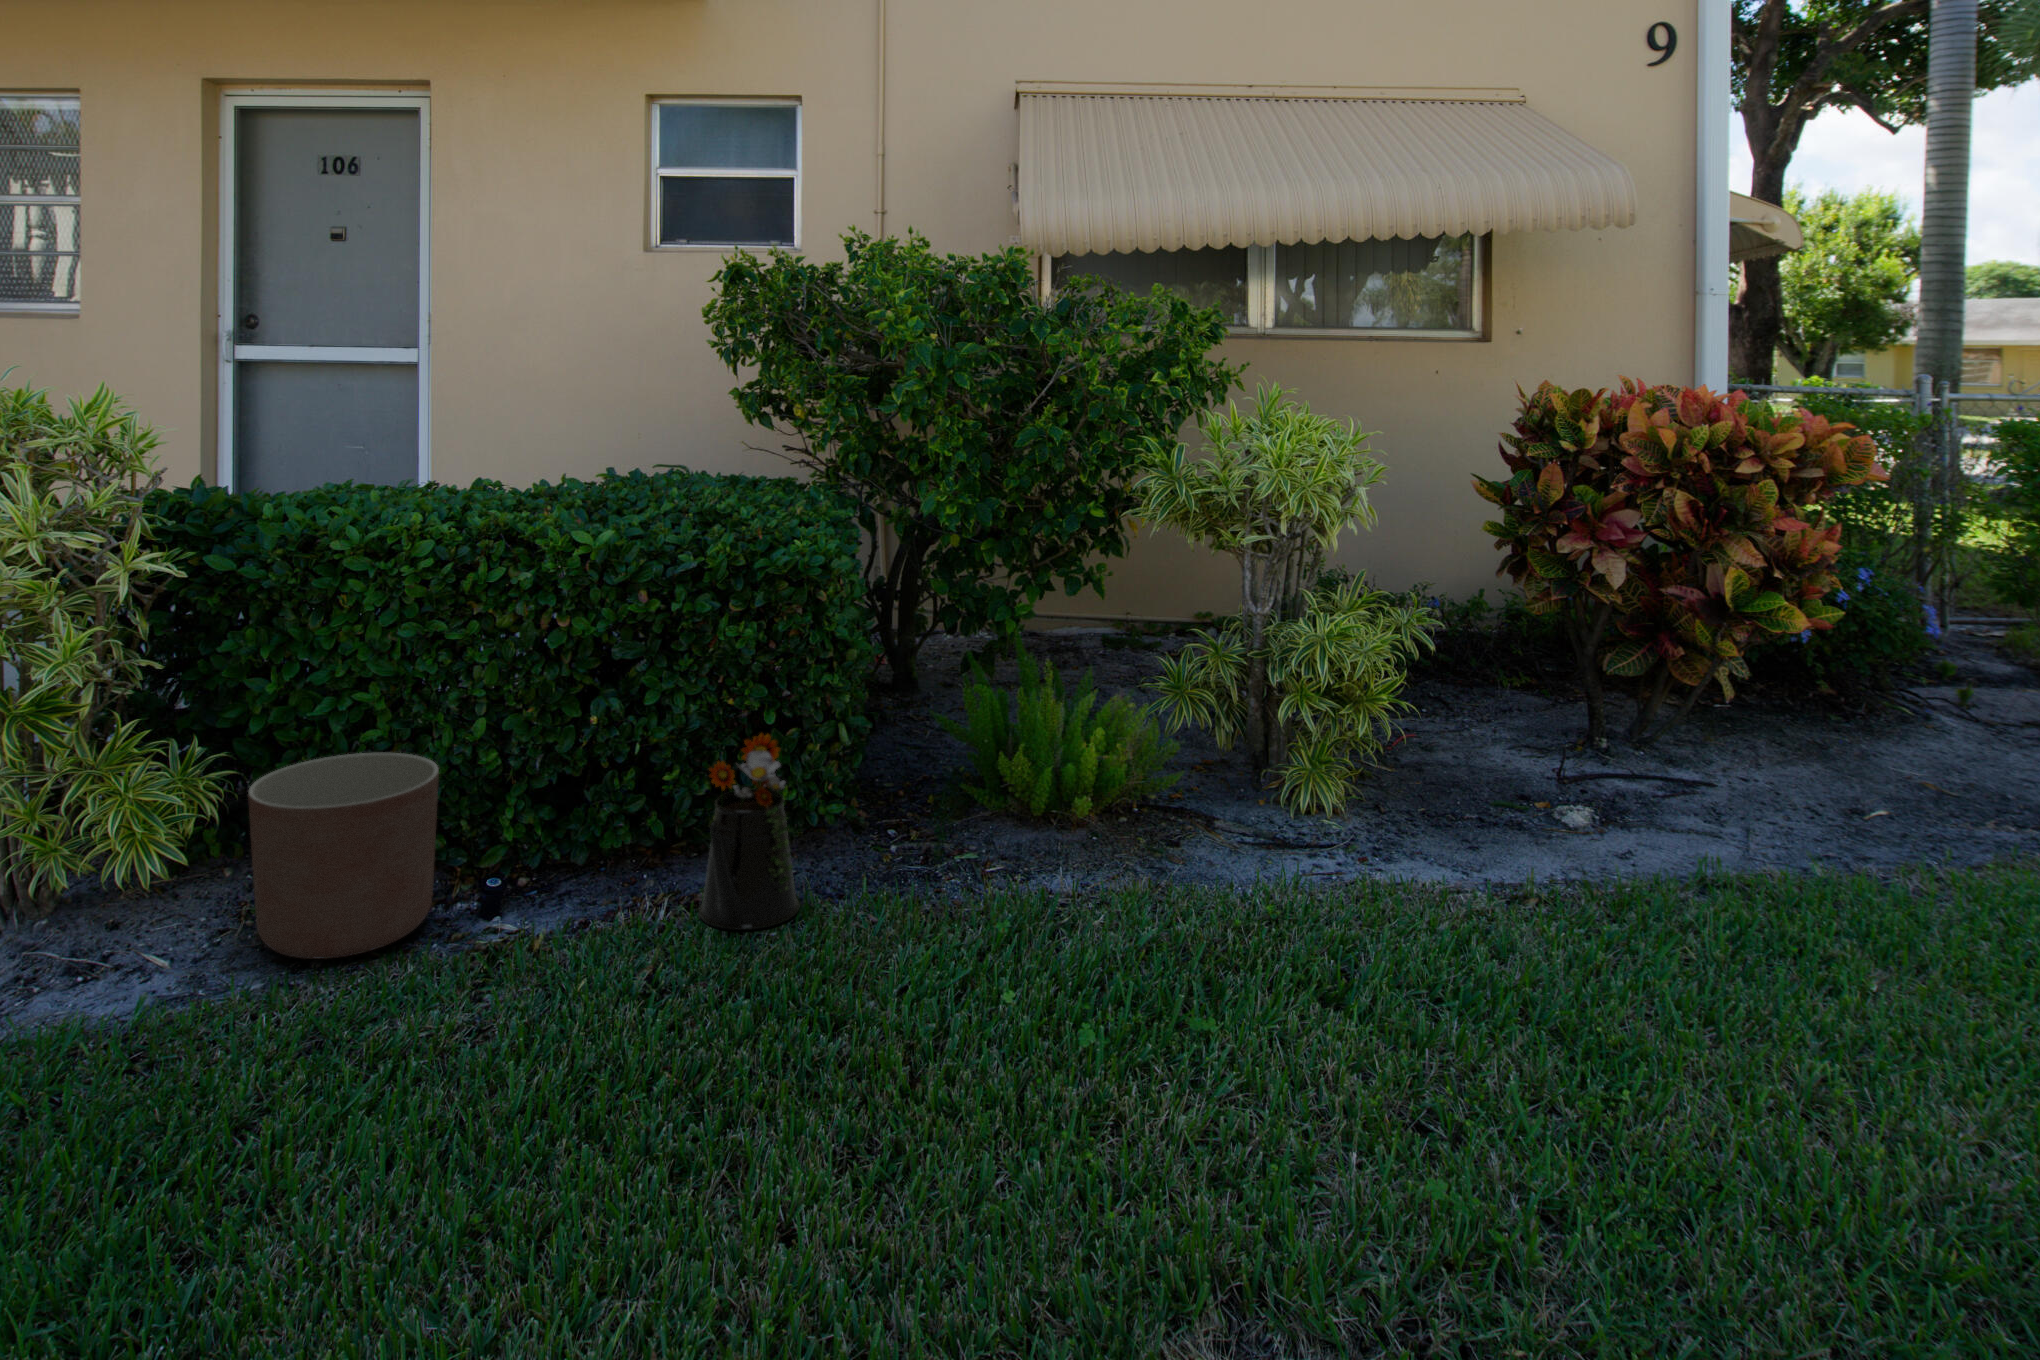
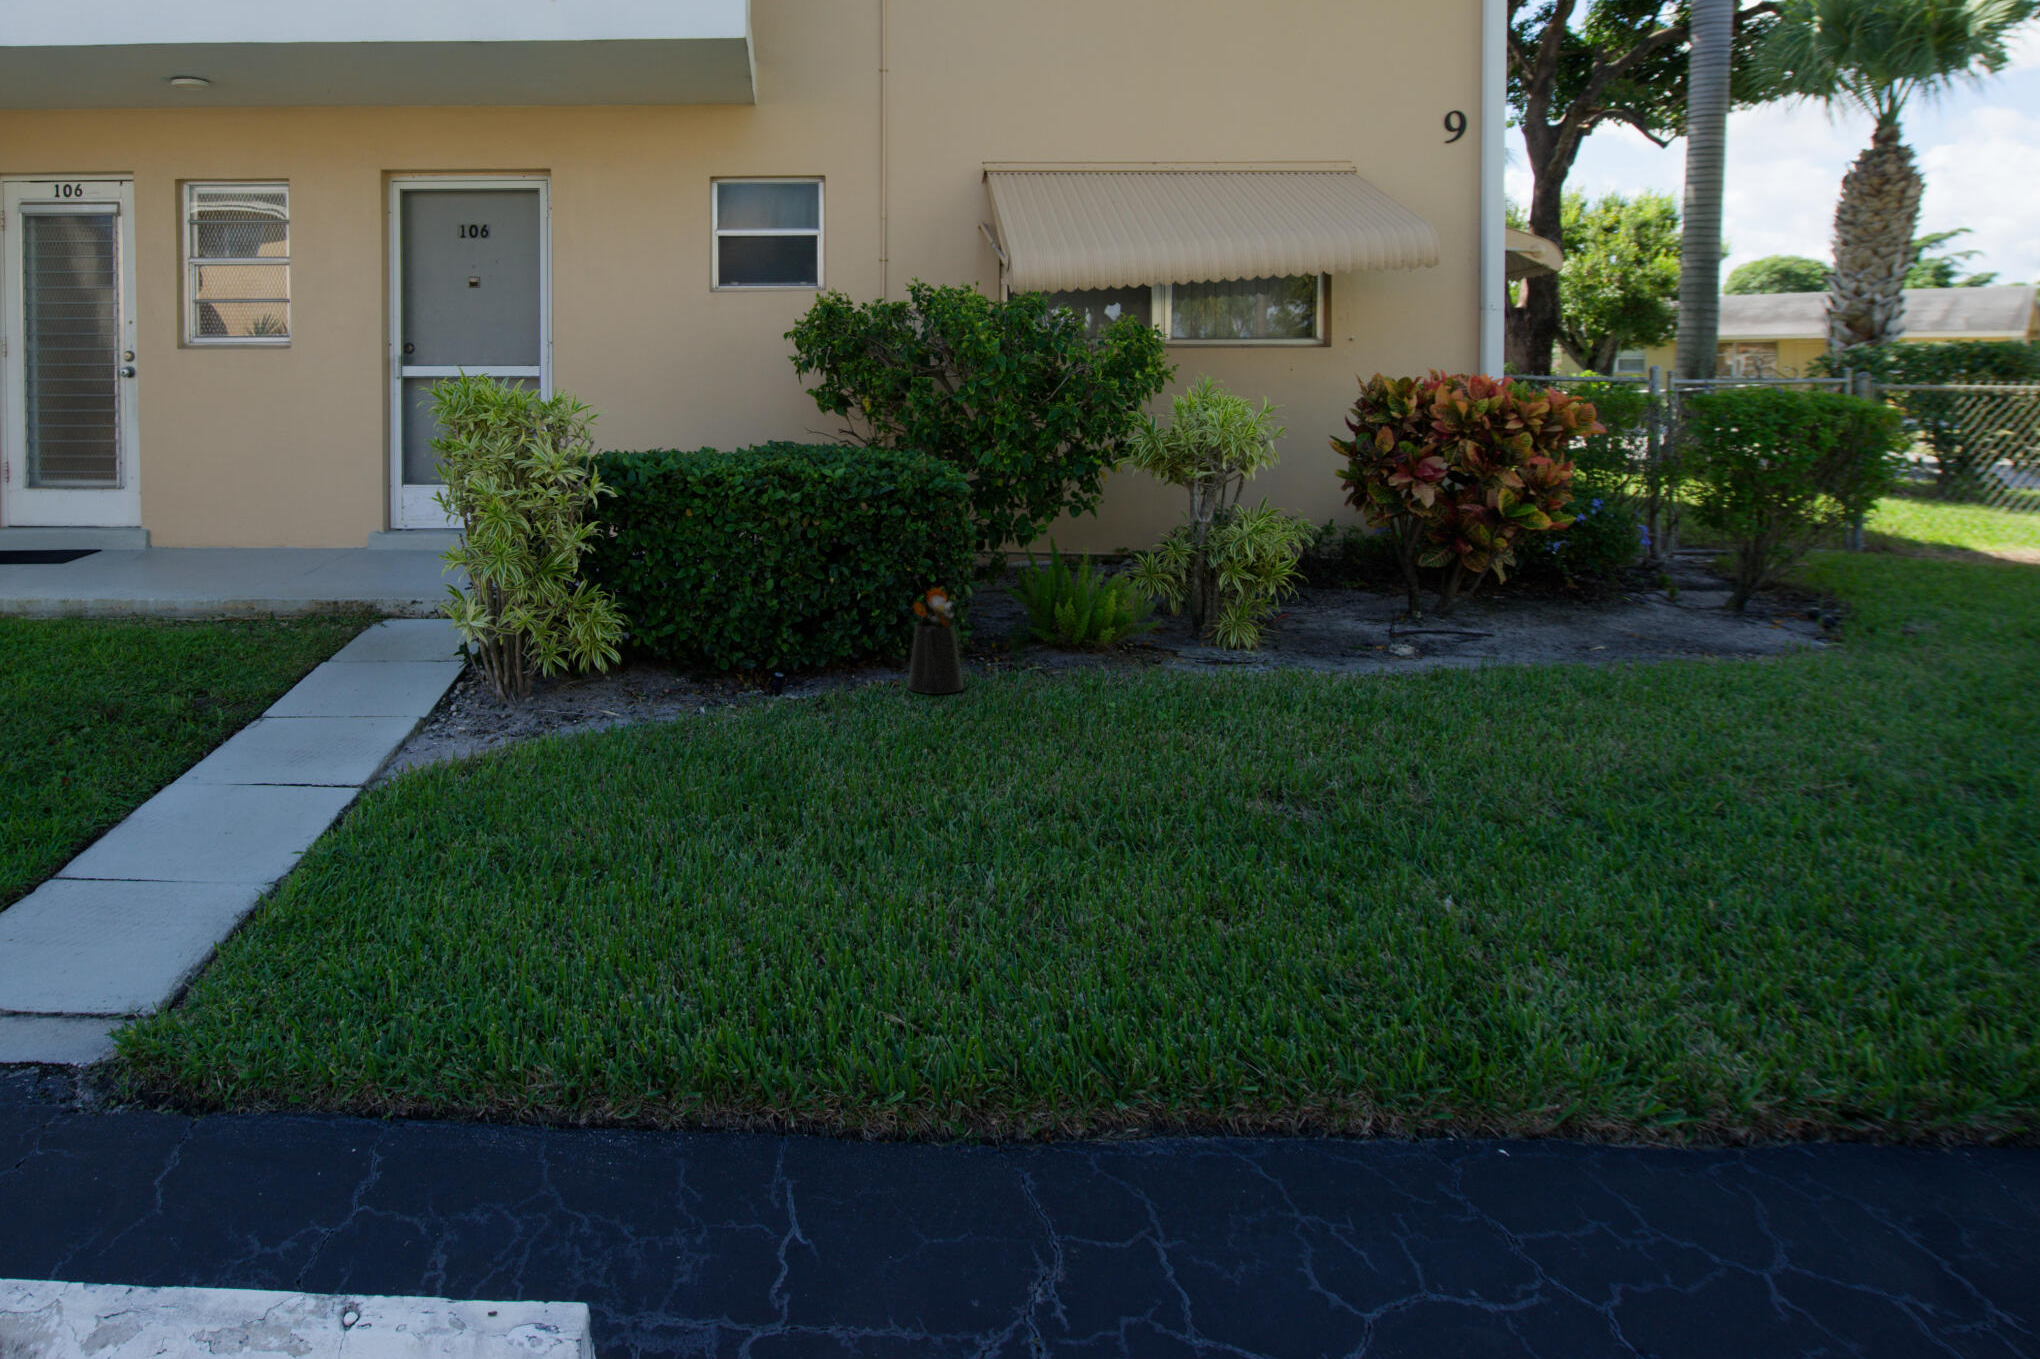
planter: present [248,753,439,959] -> none [667,602,765,706]

